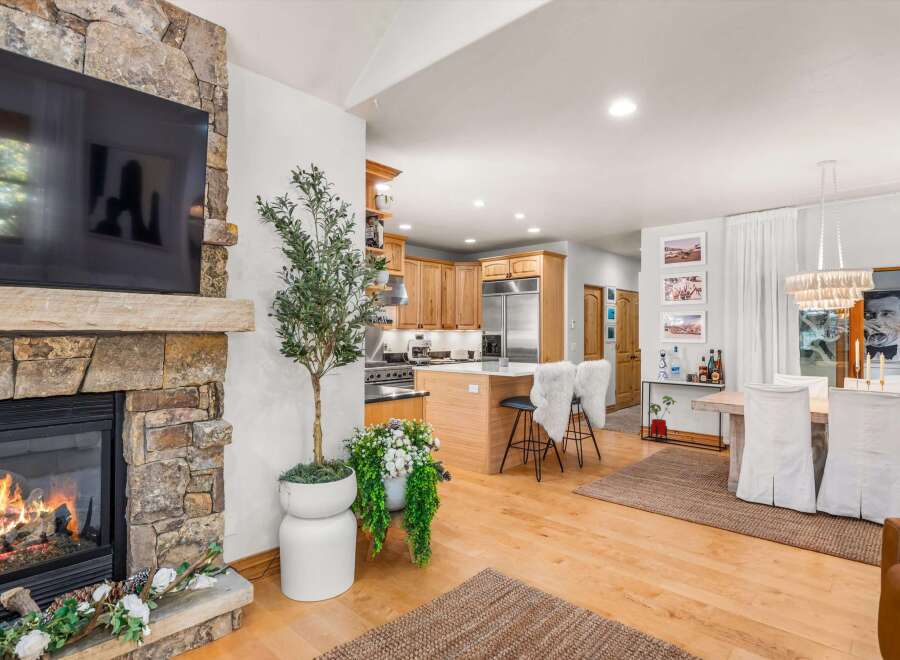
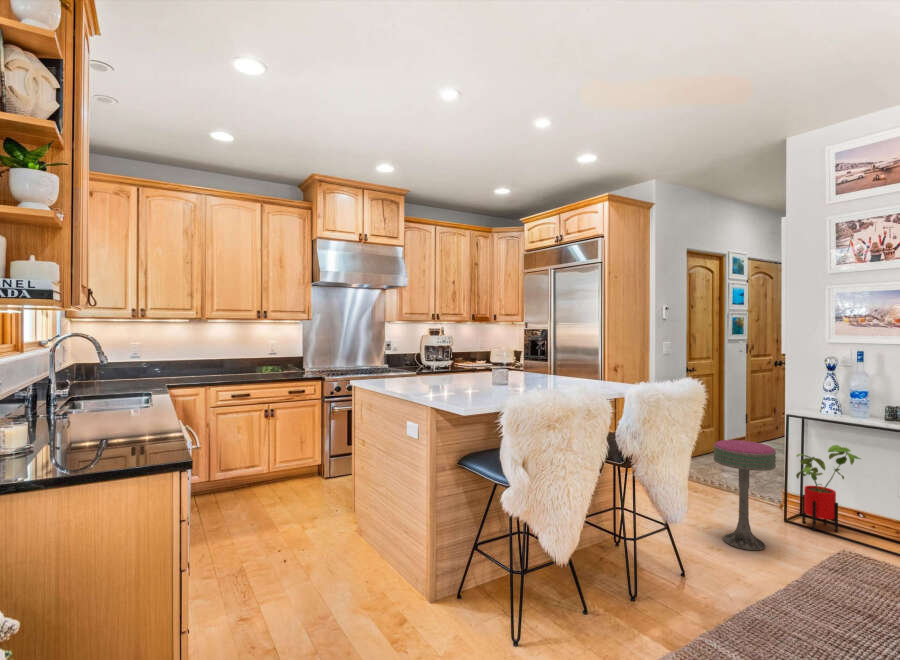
bar stool: none [610,395,640,449] -> present [714,440,776,550]

